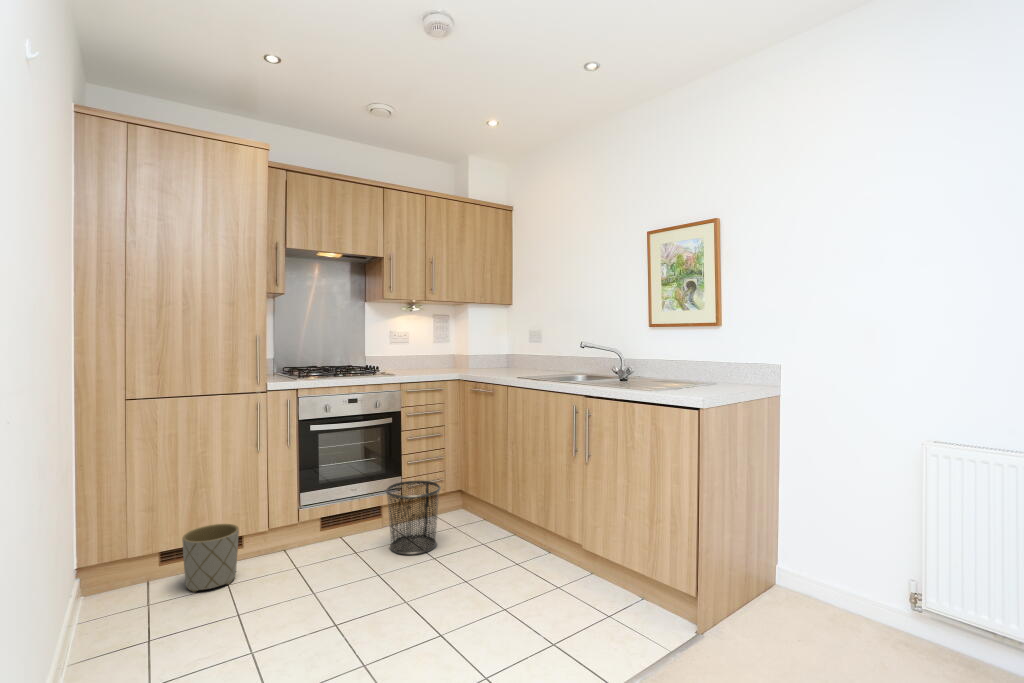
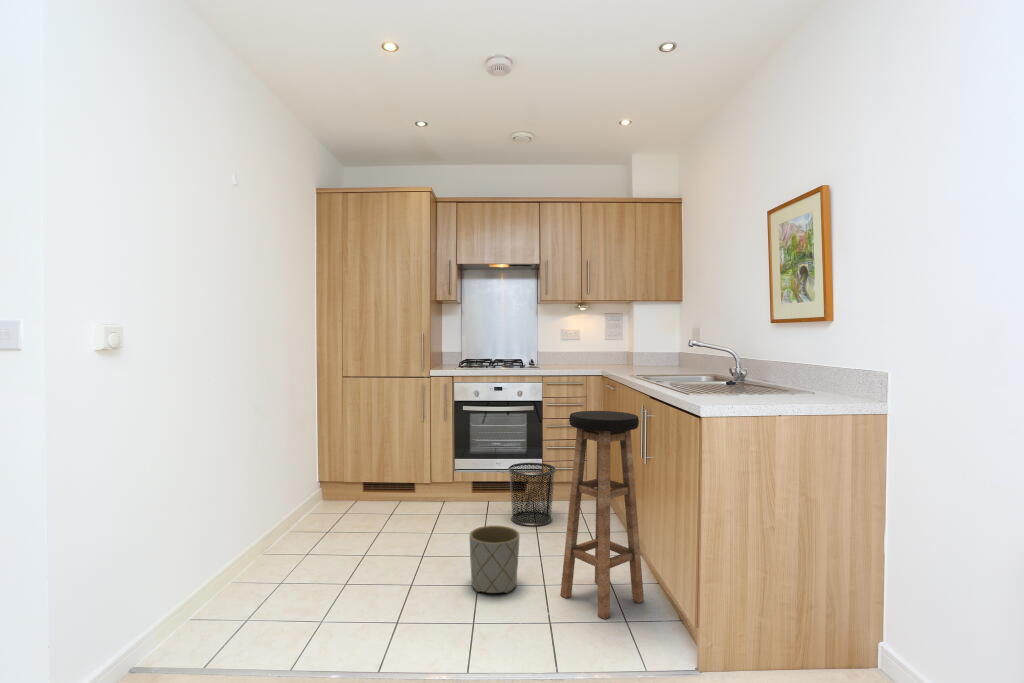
bar stool: none [538,417,610,632] -> present [560,411,644,619]
planter: present [182,524,239,592] -> present [470,526,519,593]

